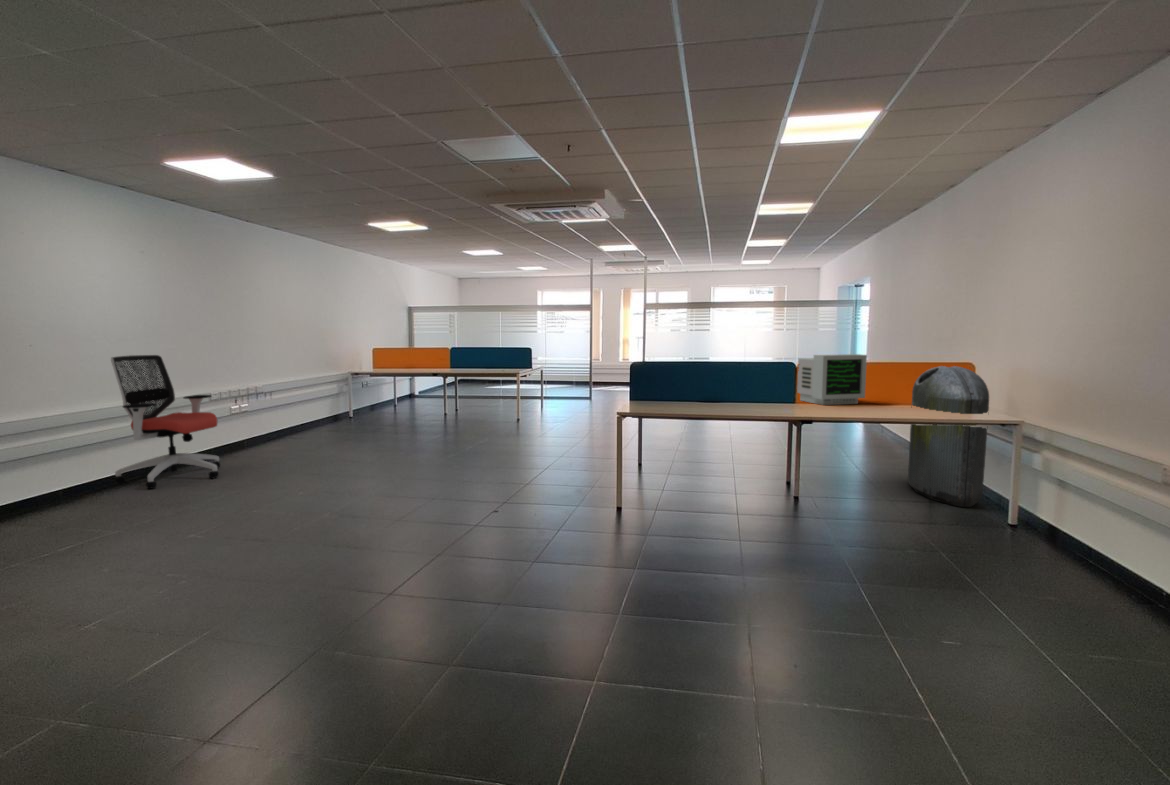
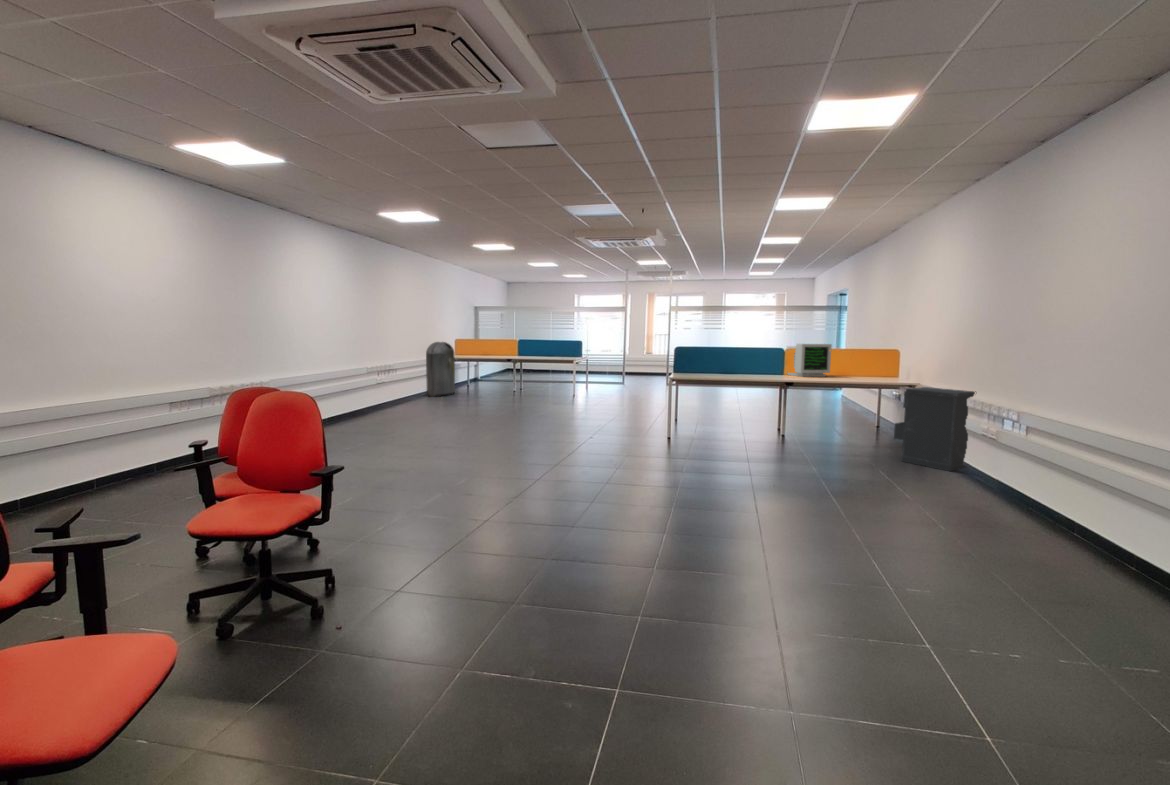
office chair: present [111,355,220,489] -> none [327,338,391,426]
trash can: present [908,366,989,507] -> present [426,342,455,397]
filing cabinet: none [994,432,1153,594] -> present [894,387,976,471]

